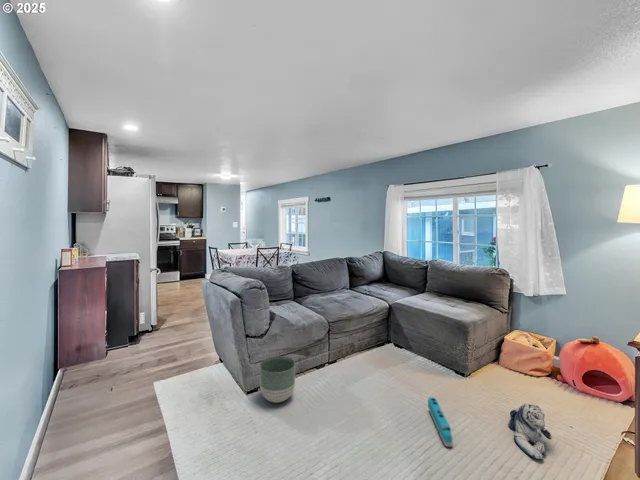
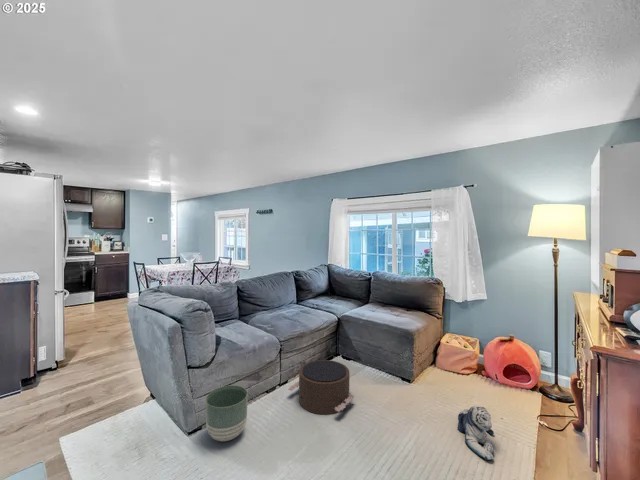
pouf: none [335,344,400,394] -> present [288,360,354,414]
toy train: present [428,397,452,447] -> none [385,411,415,462]

